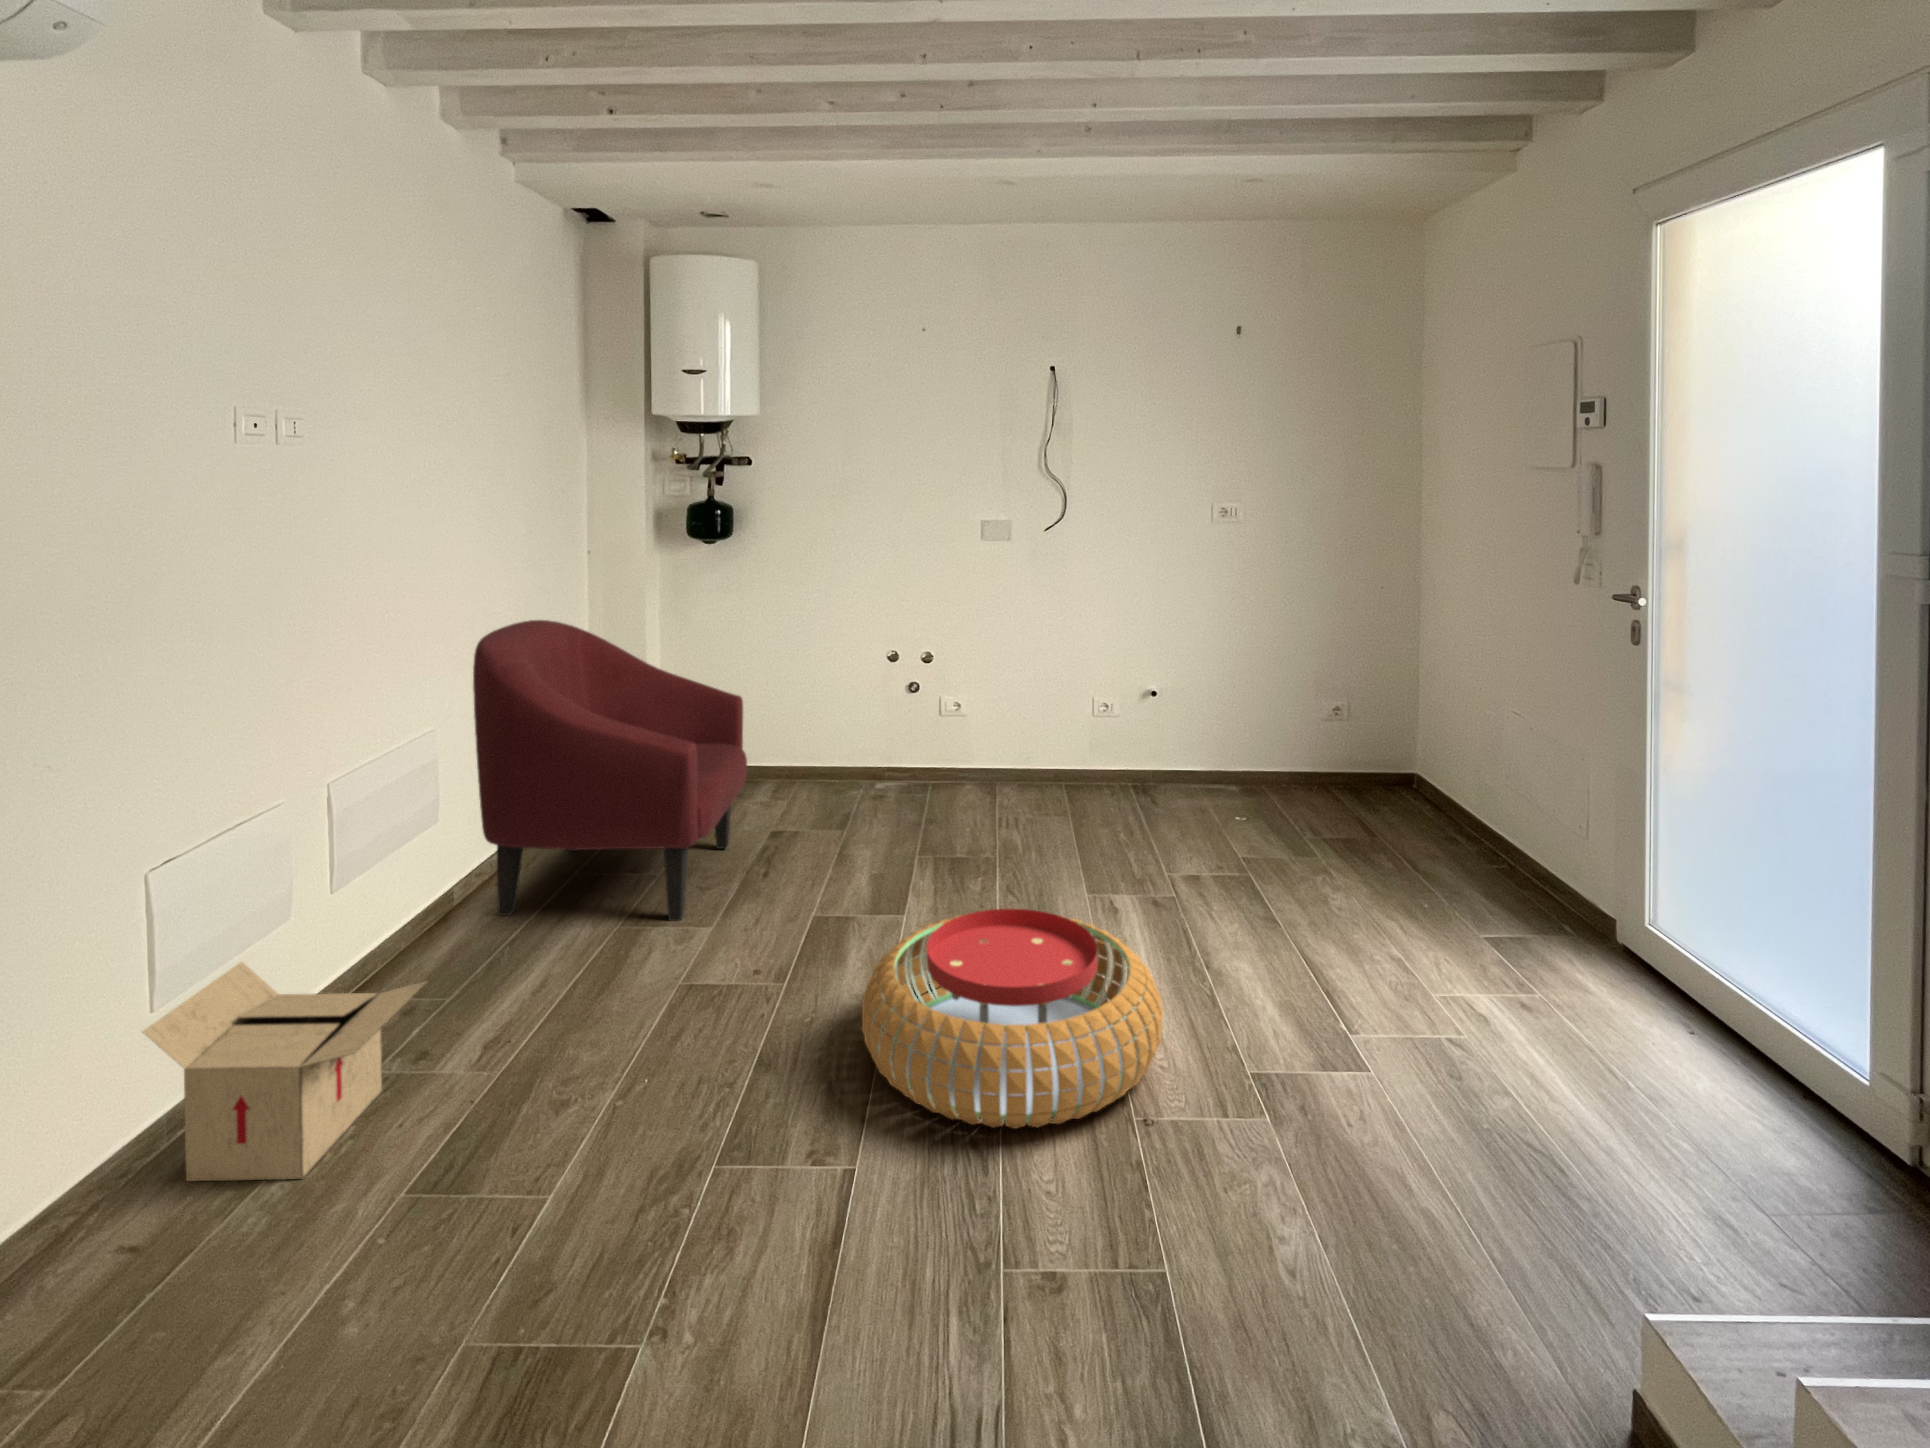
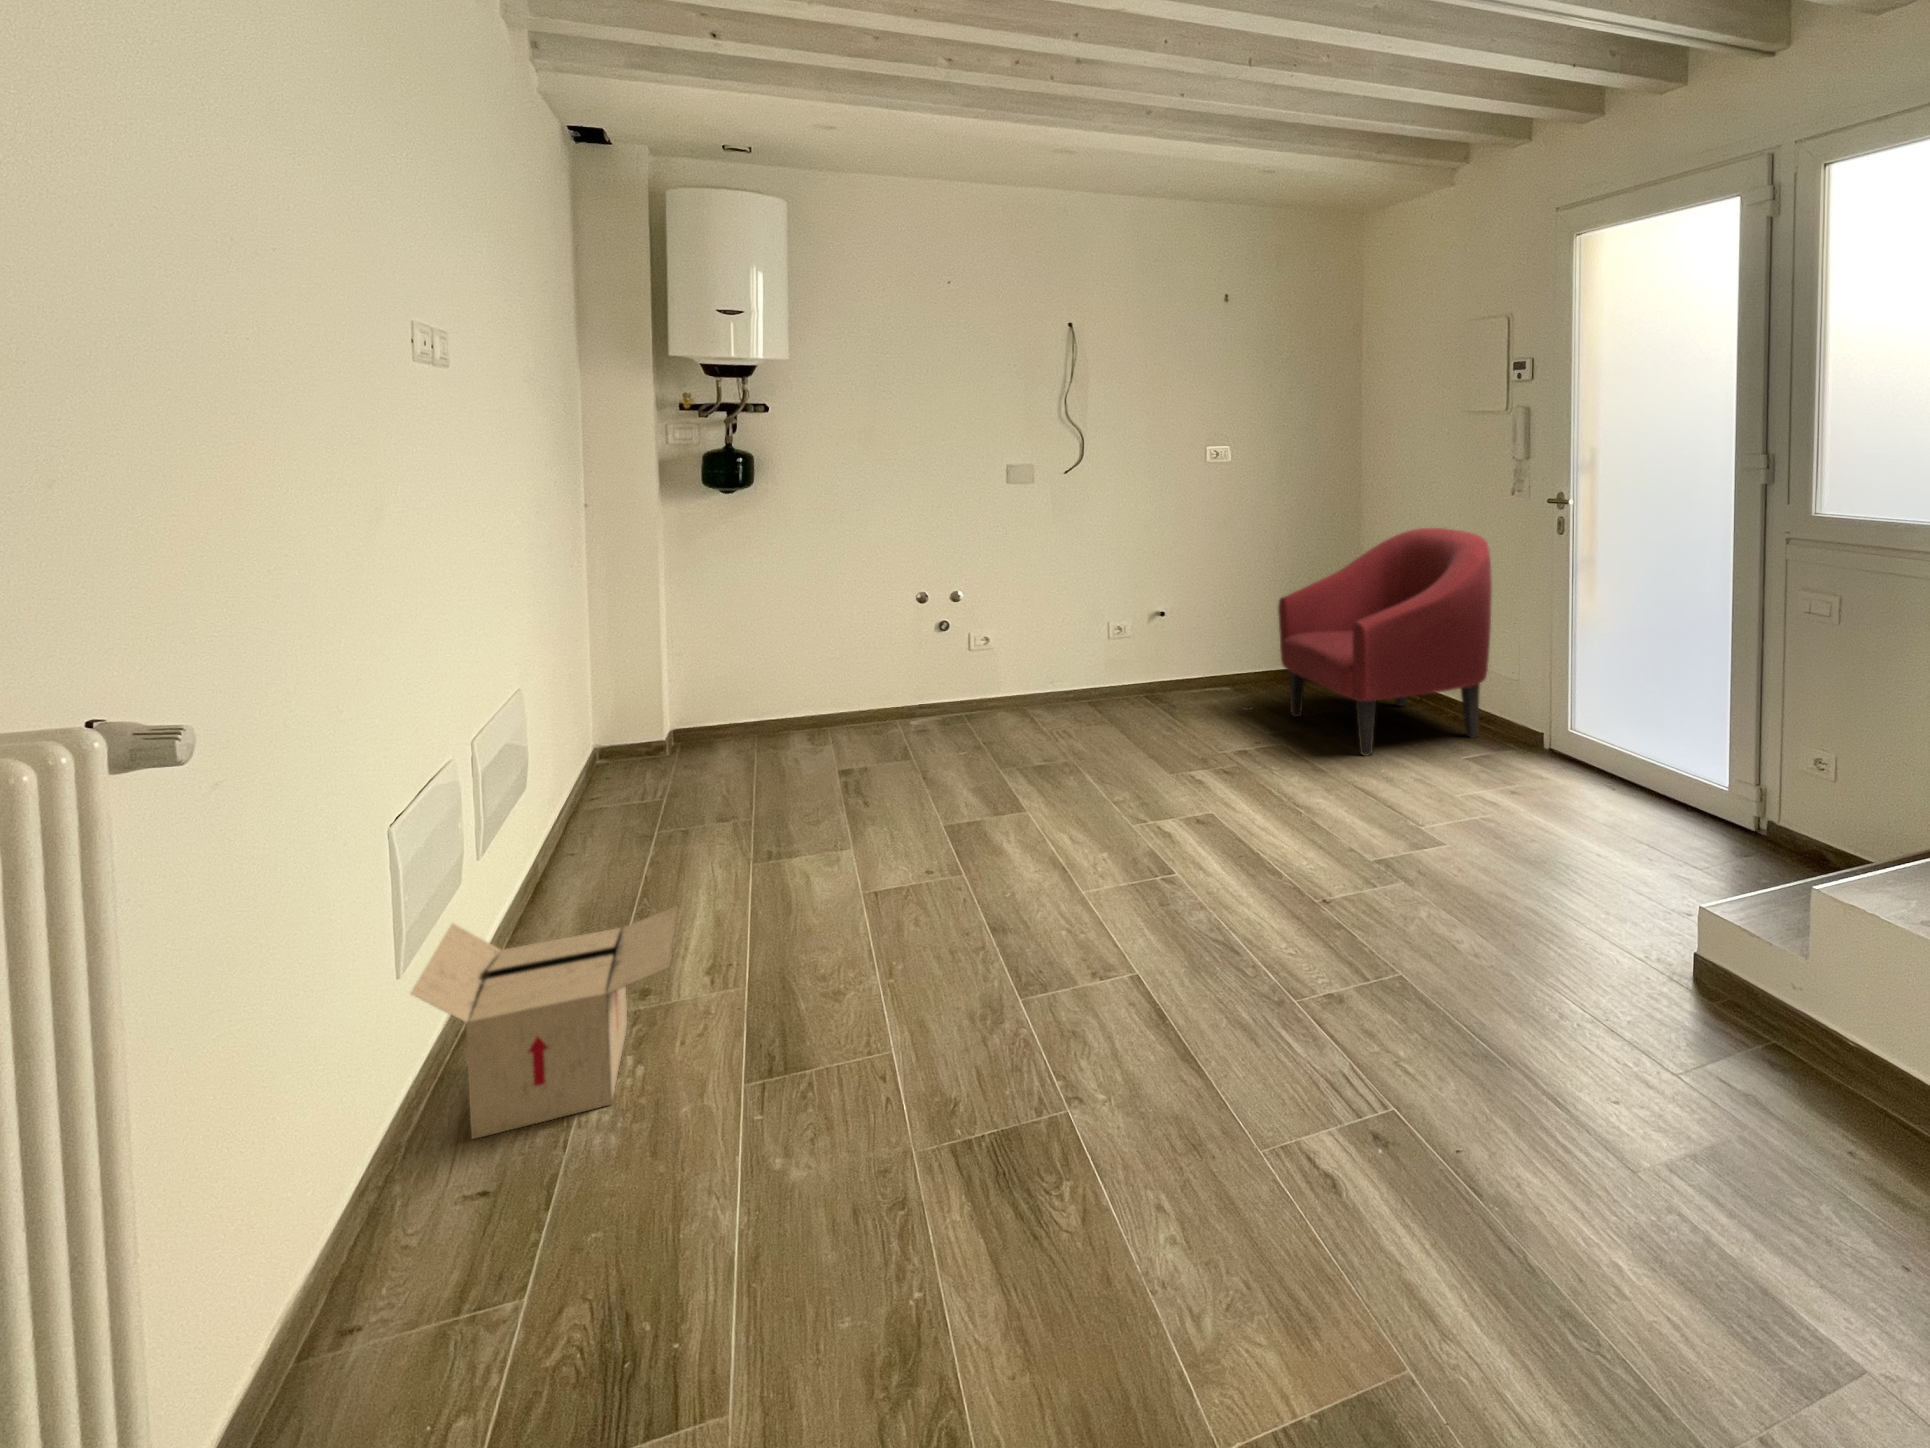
armchair: present [473,620,747,921] -> present [1278,528,1492,756]
pouf: present [862,909,1163,1129] -> none [1070,770,1317,929]

